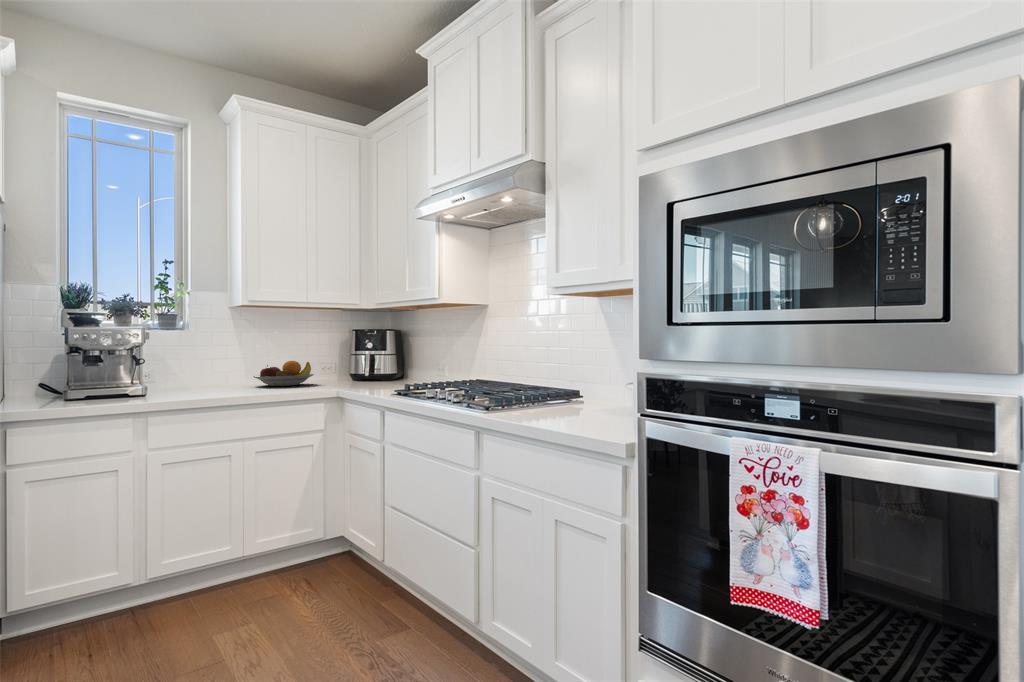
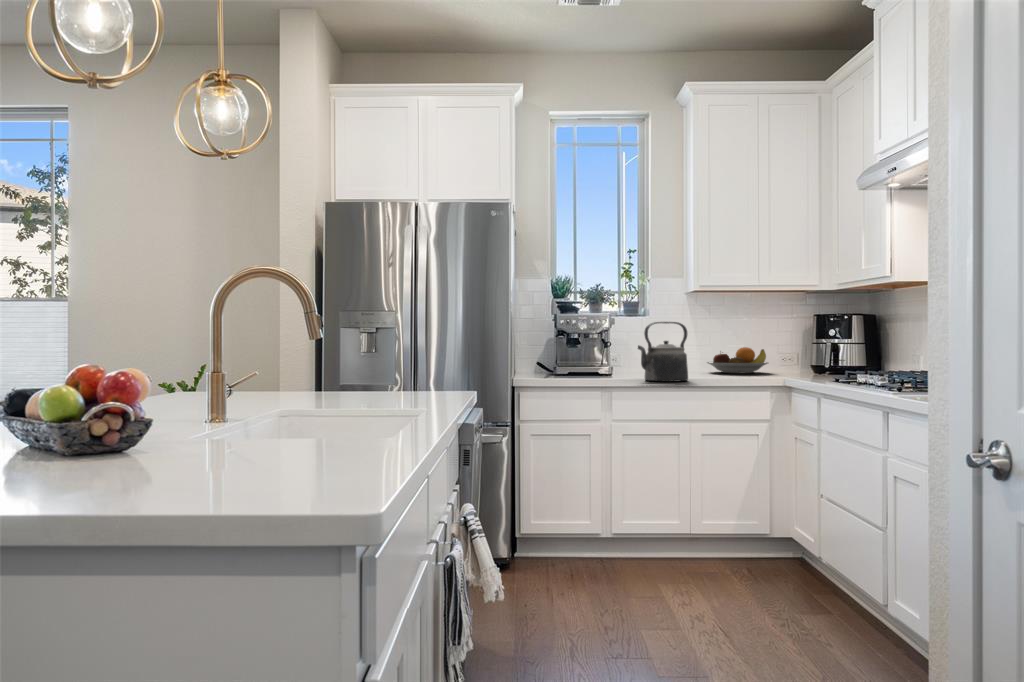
kettle: none [178,336,237,399] -> present [638,322,688,382]

